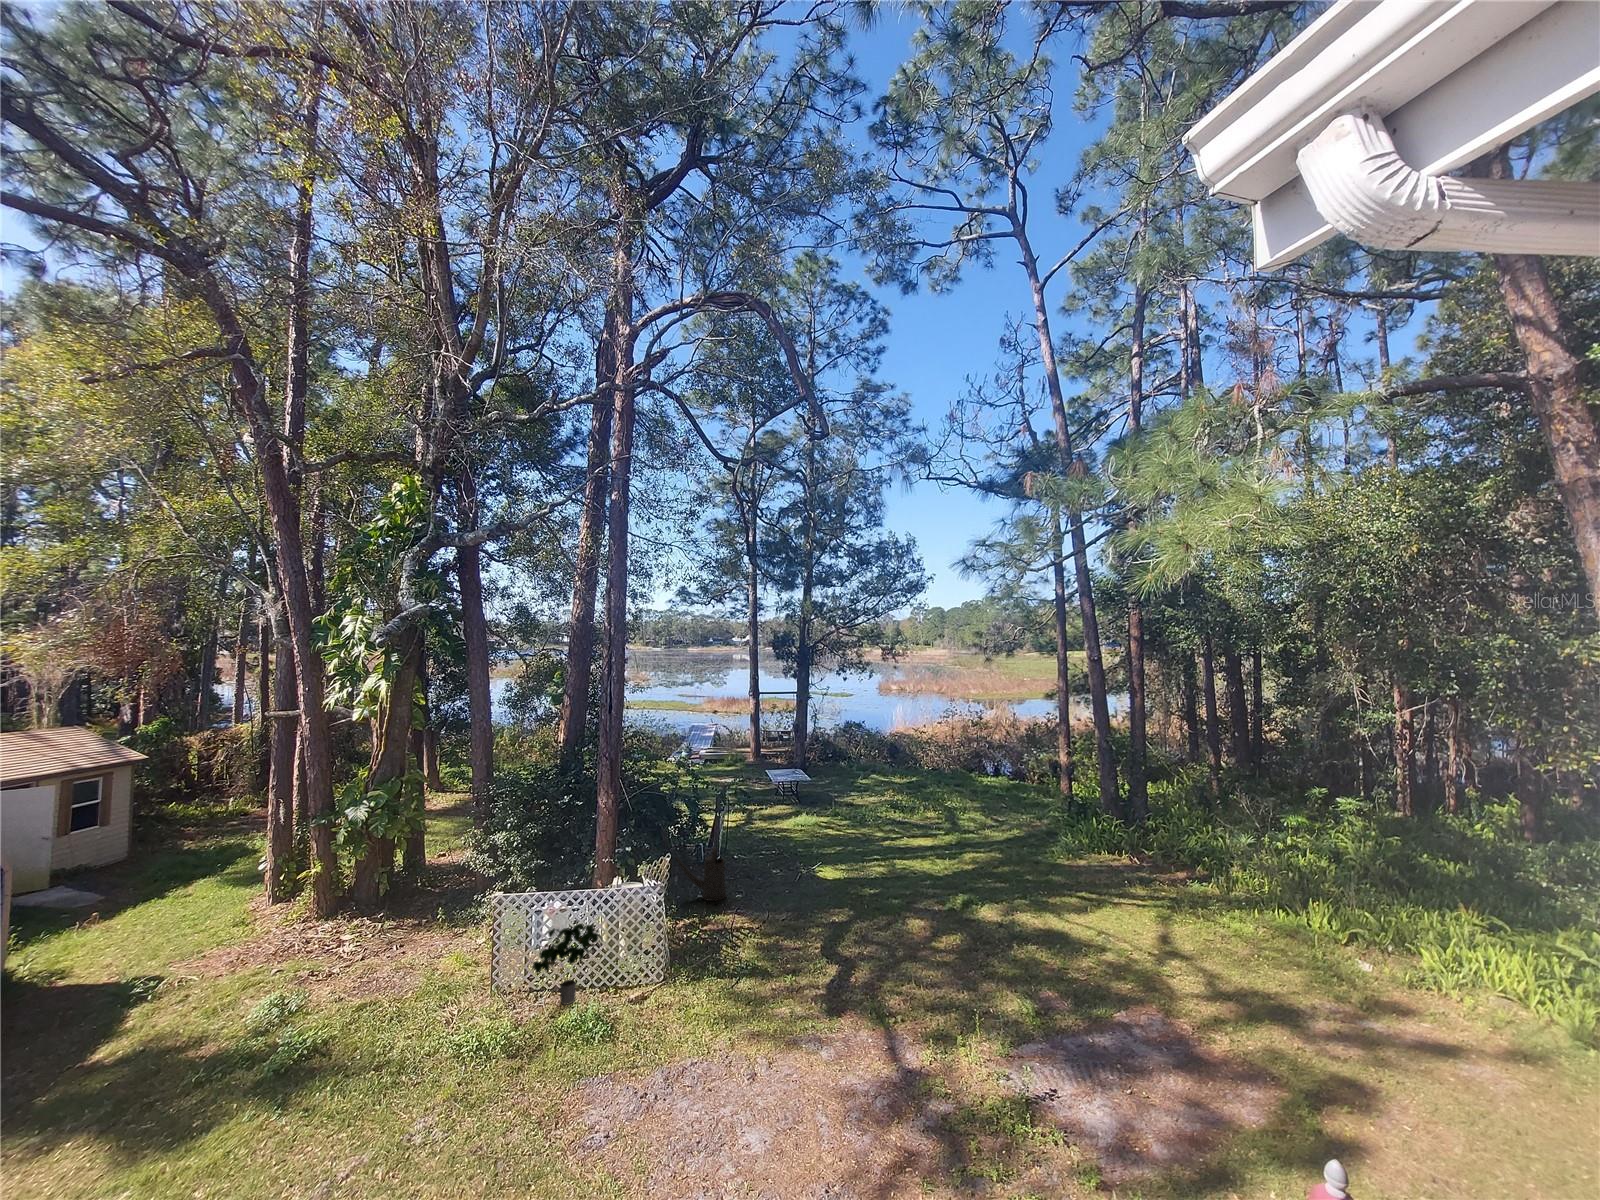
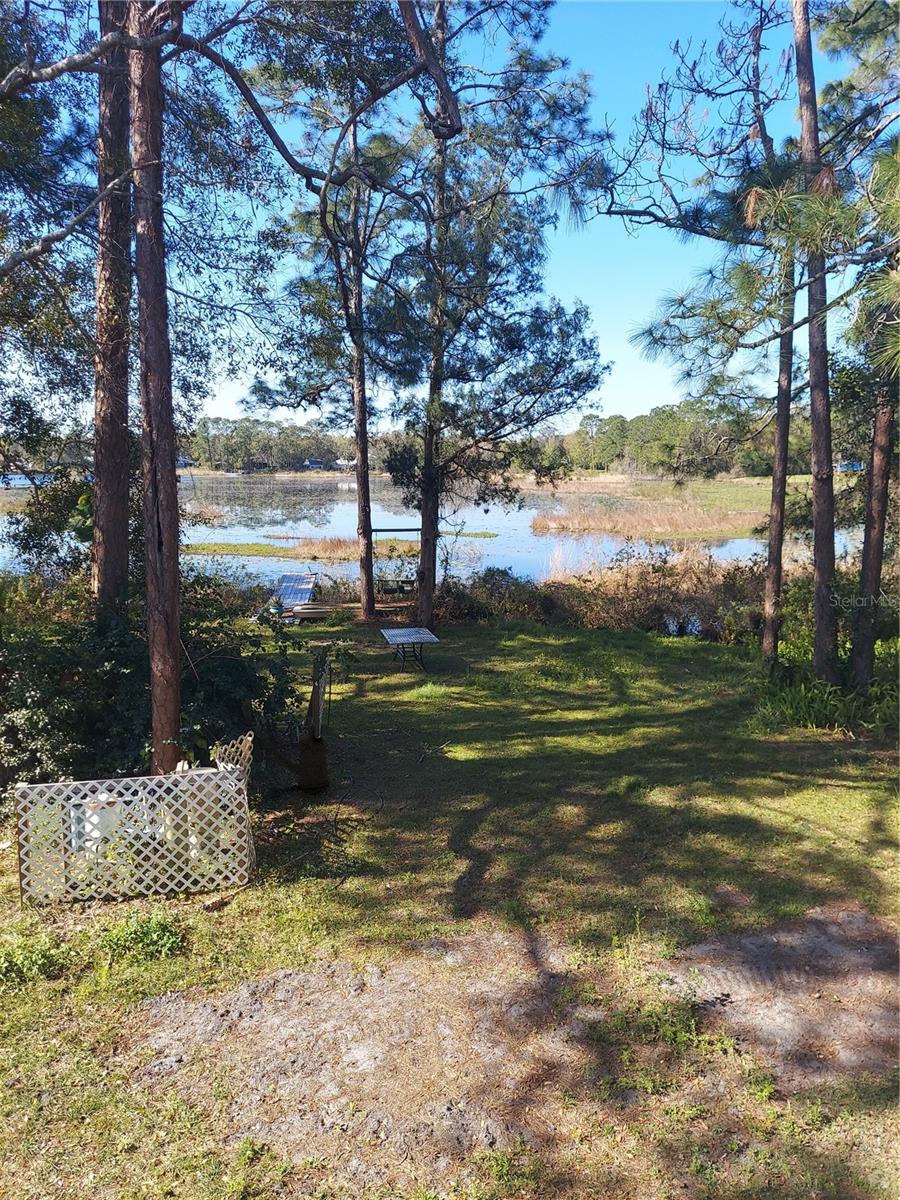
potted plant: present [532,924,603,1005] -> none [75,818,165,913]

